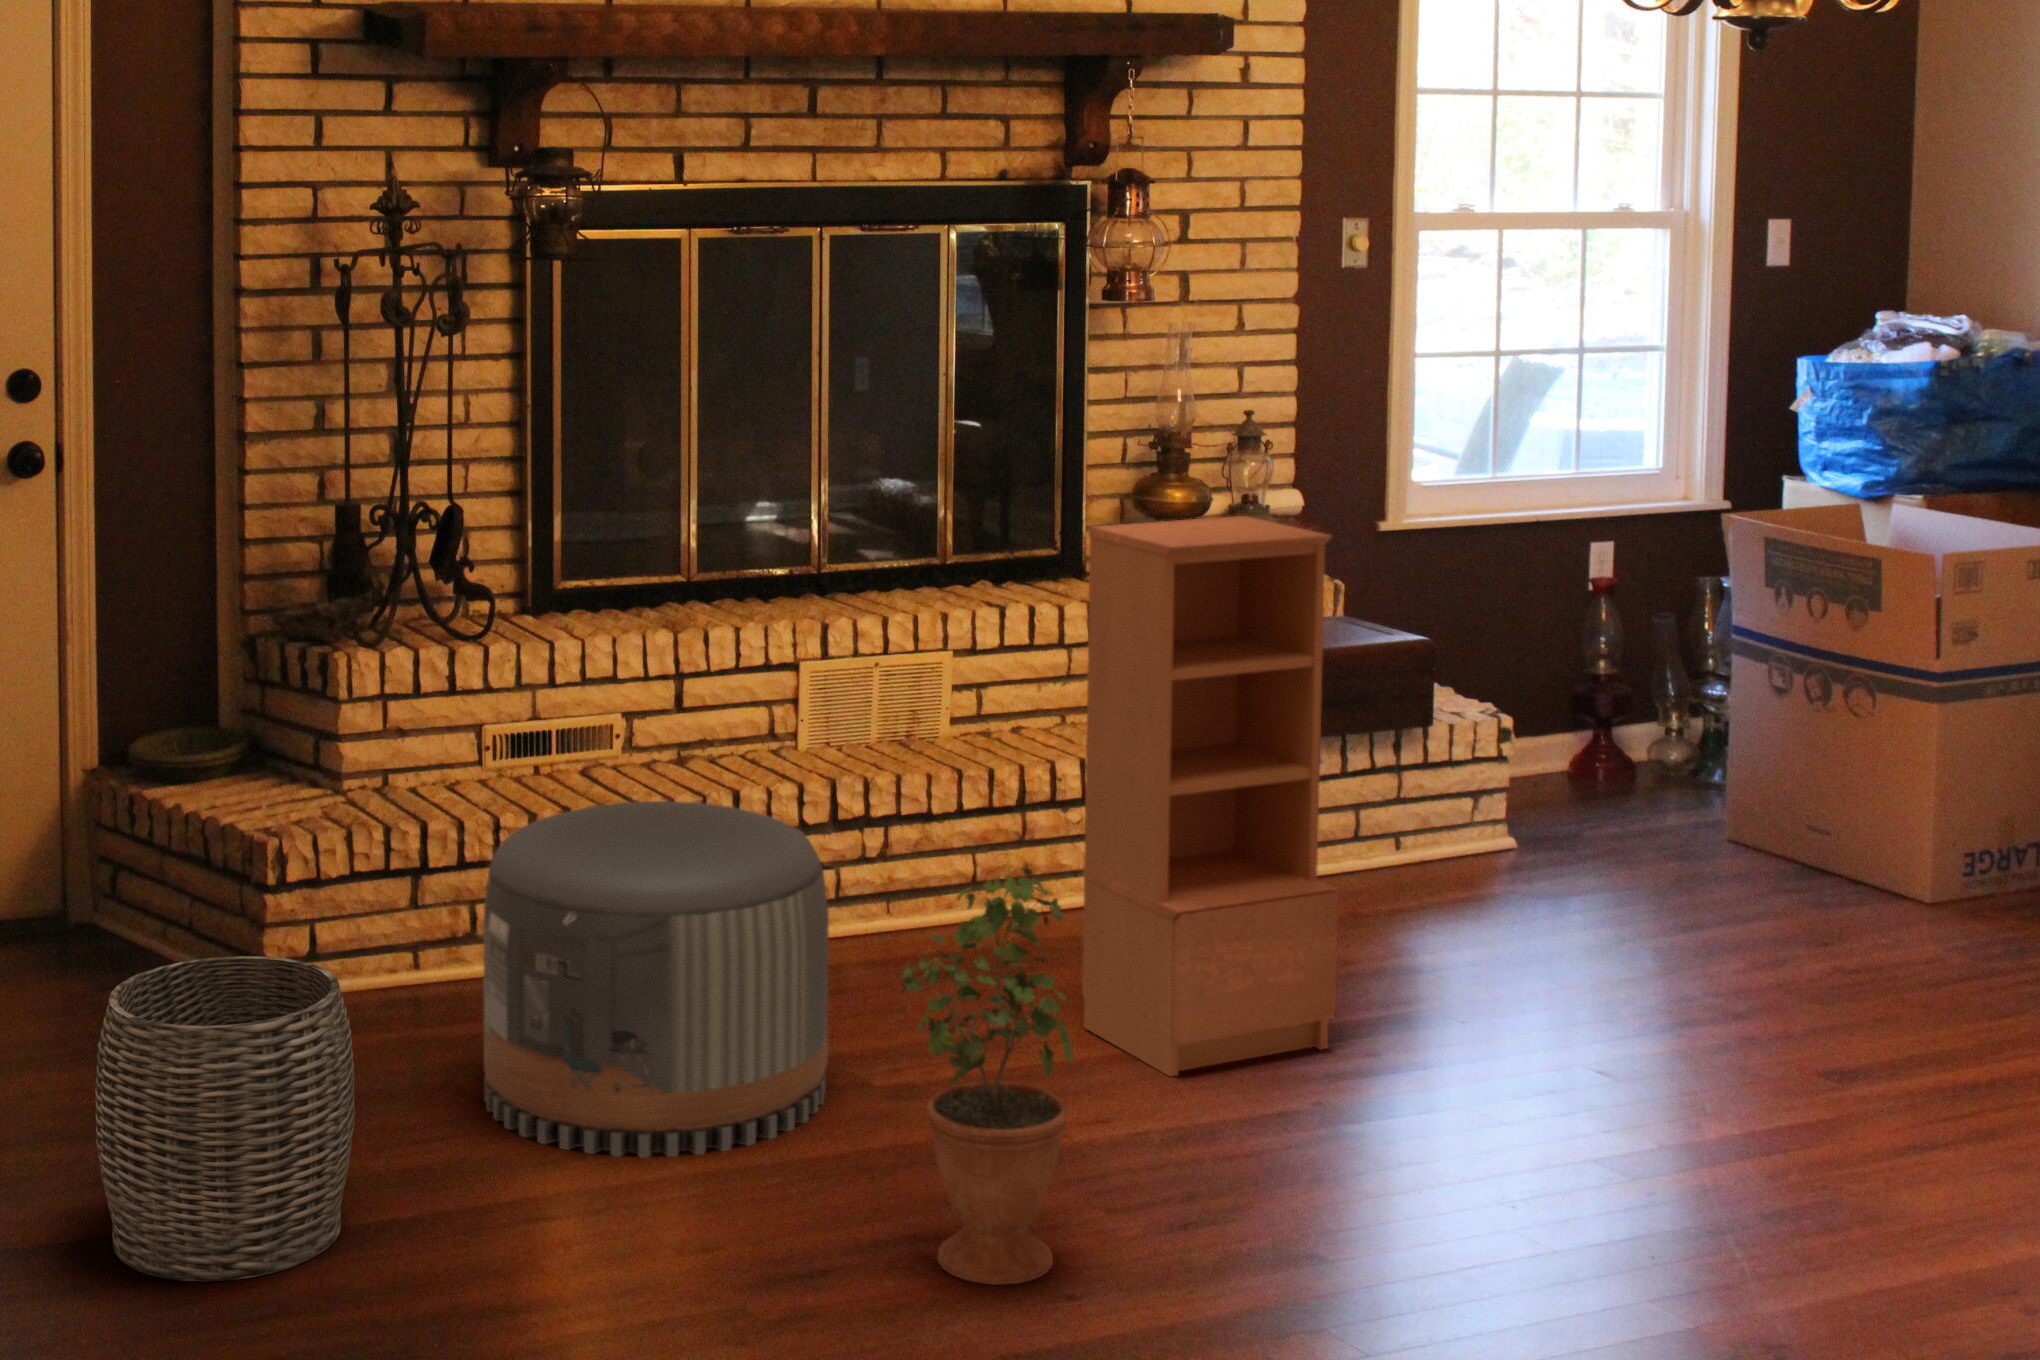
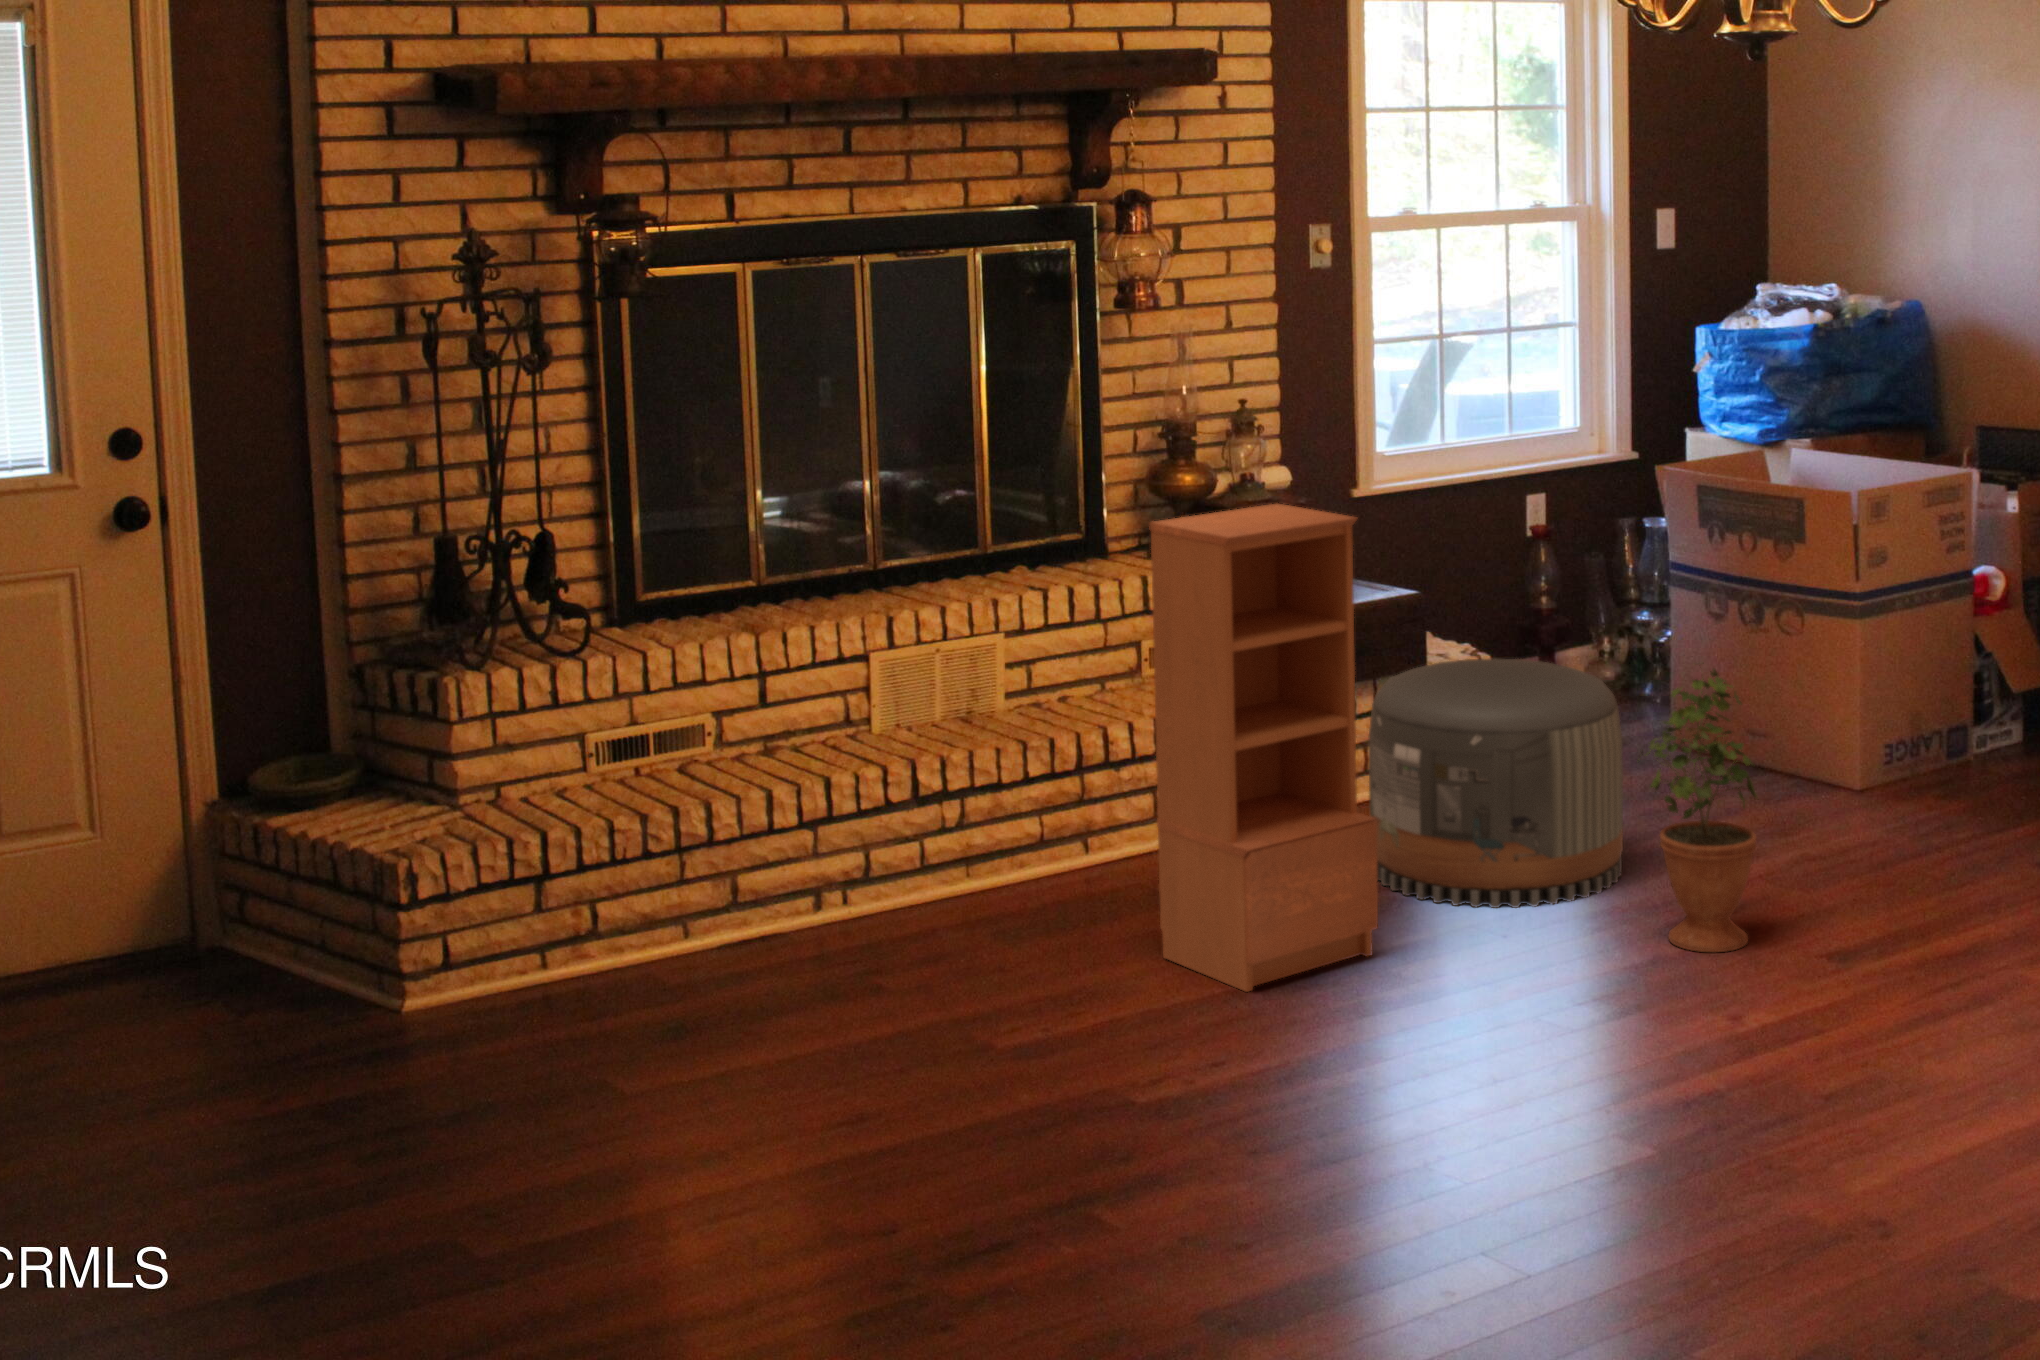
pouf: present [483,801,829,1158] -> present [1369,658,1623,908]
potted plant: present [900,864,1073,1285] -> present [1638,669,1757,952]
woven basket: present [95,956,354,1281] -> none [323,963,560,1259]

